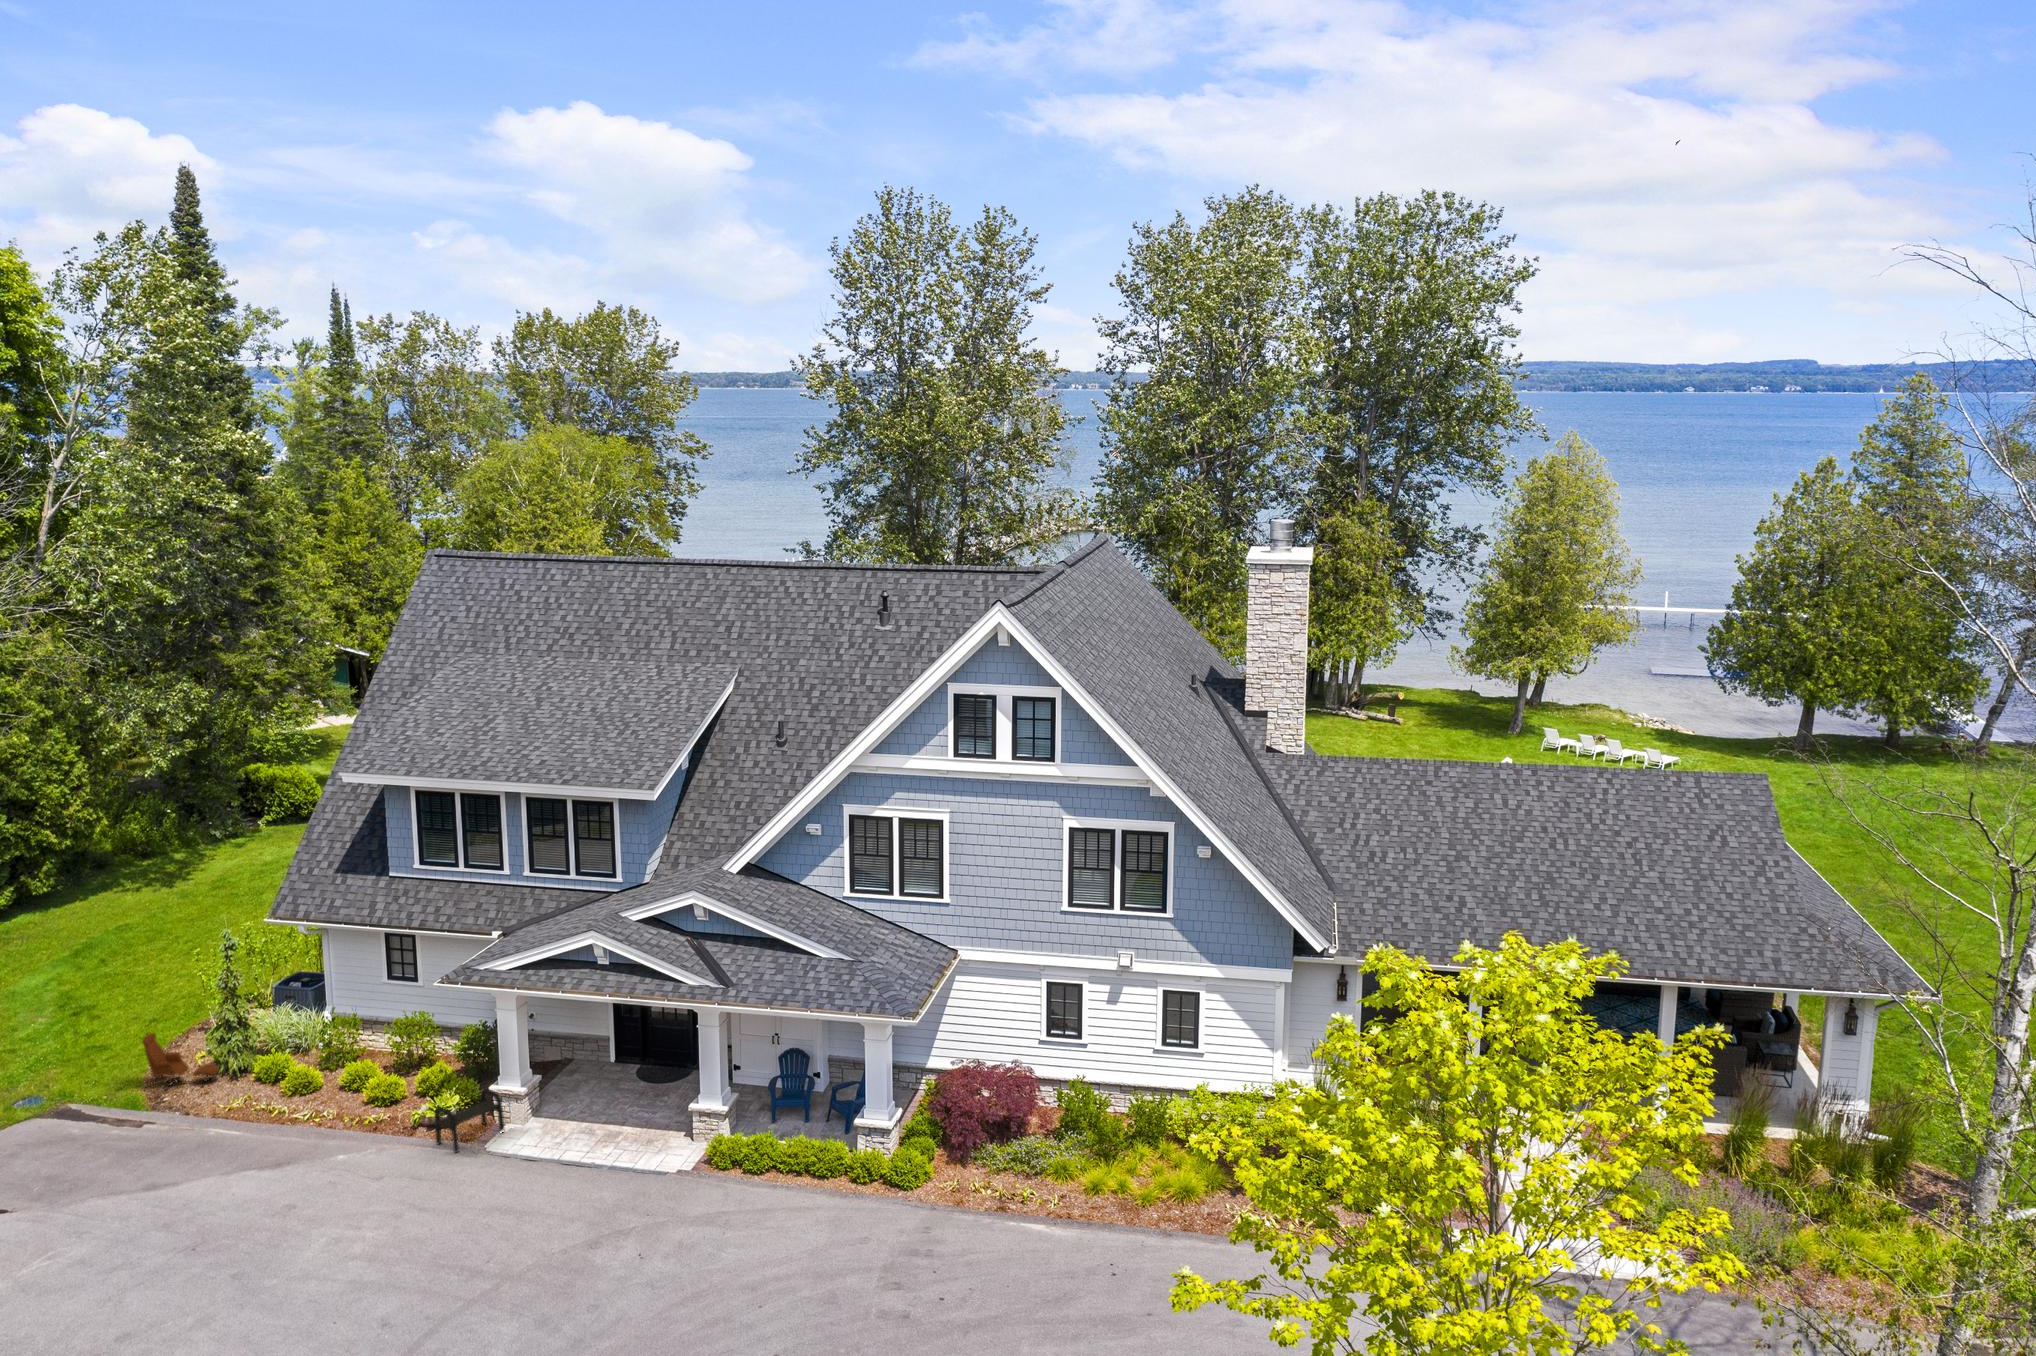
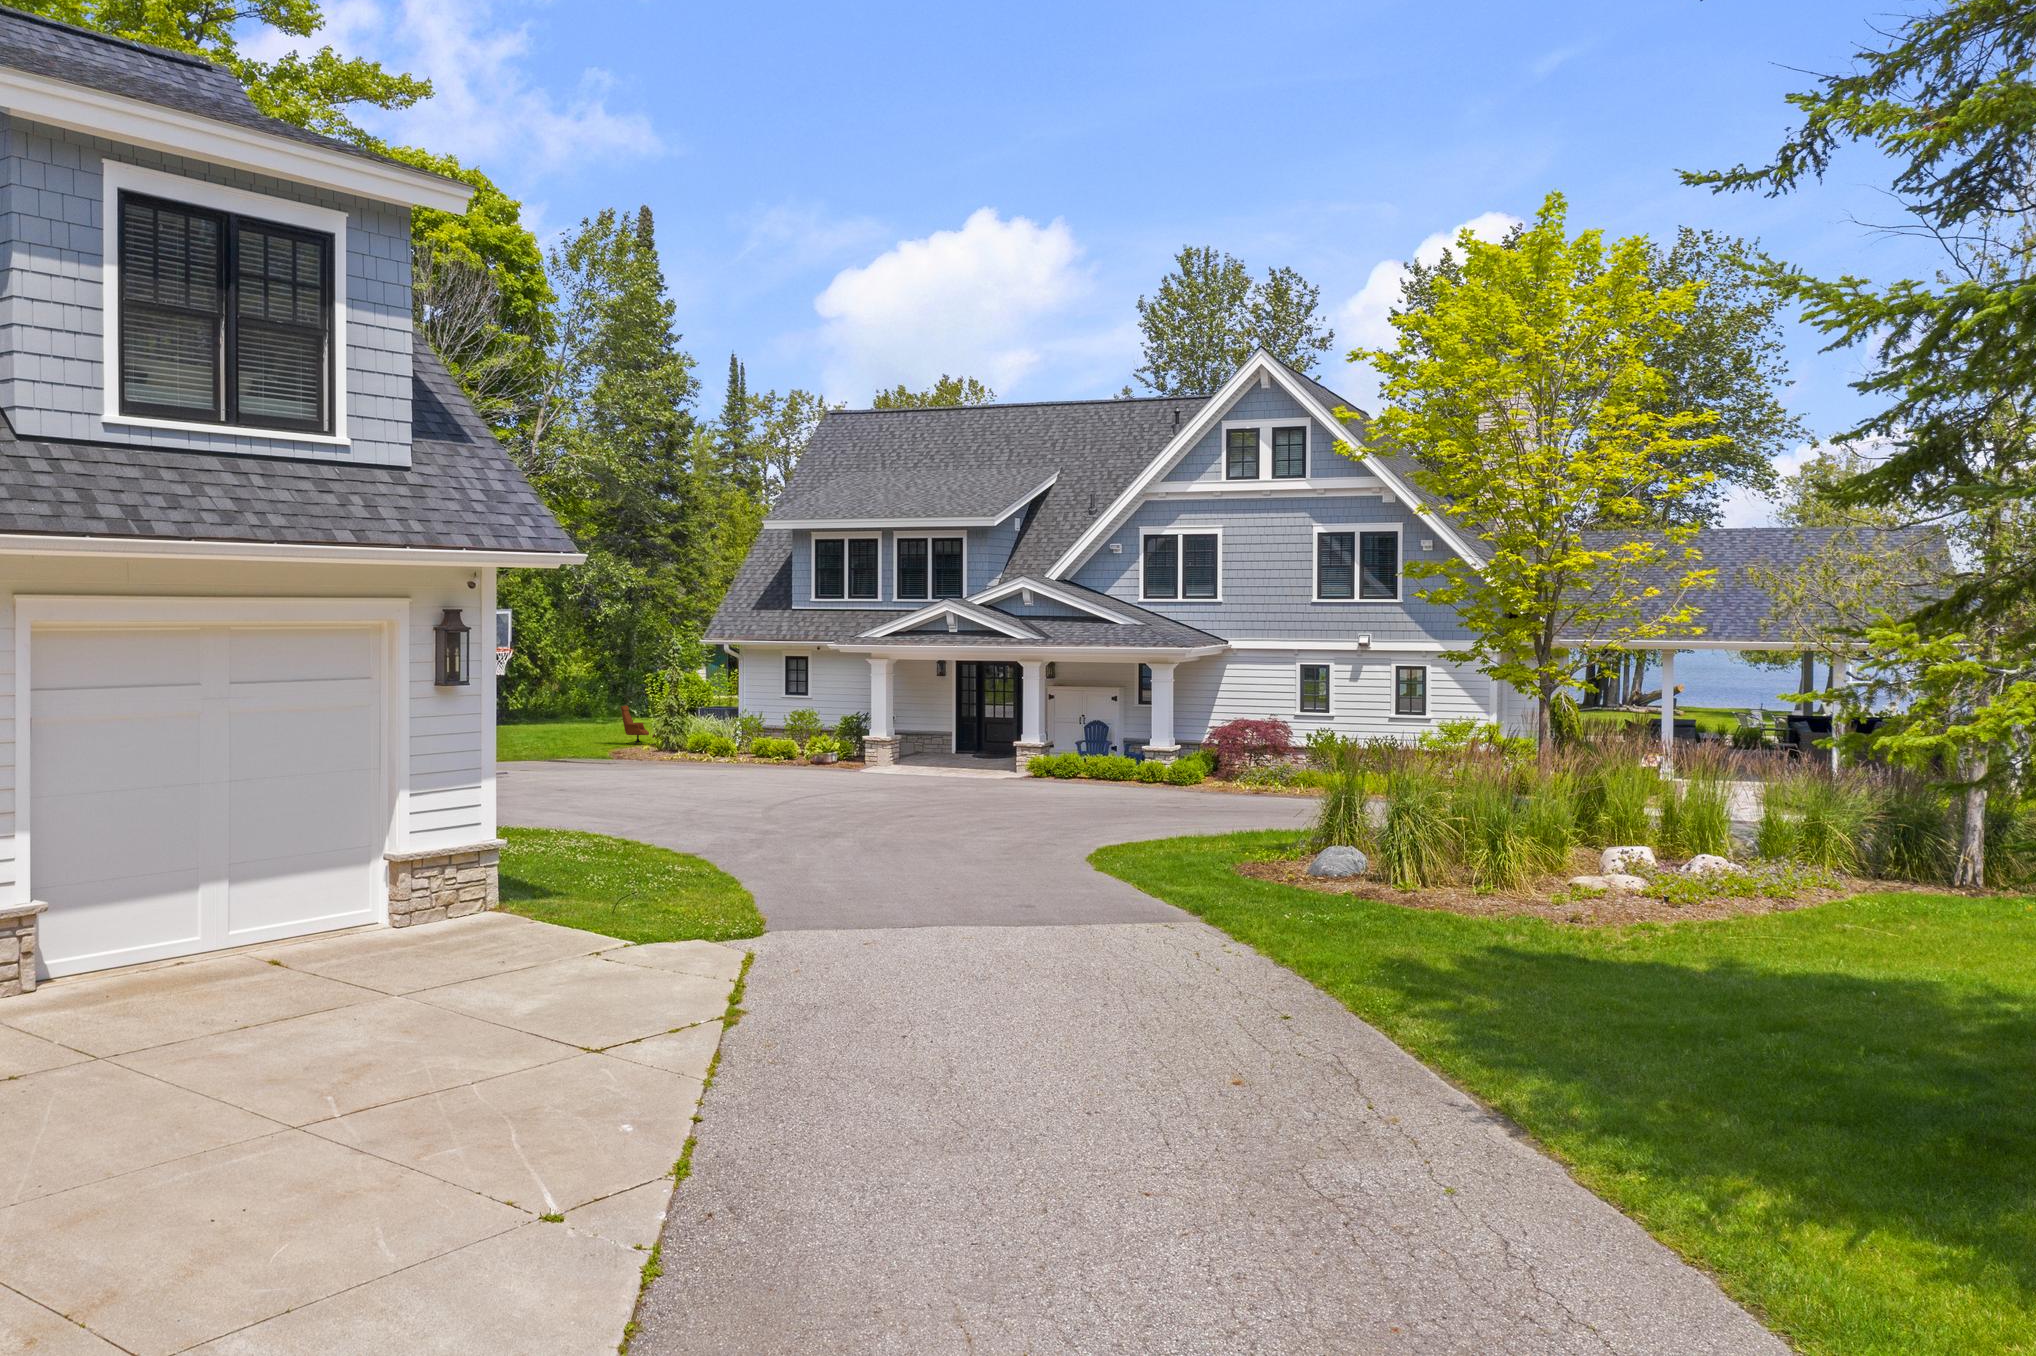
bench: present [435,1089,504,1153] -> none [828,726,877,759]

